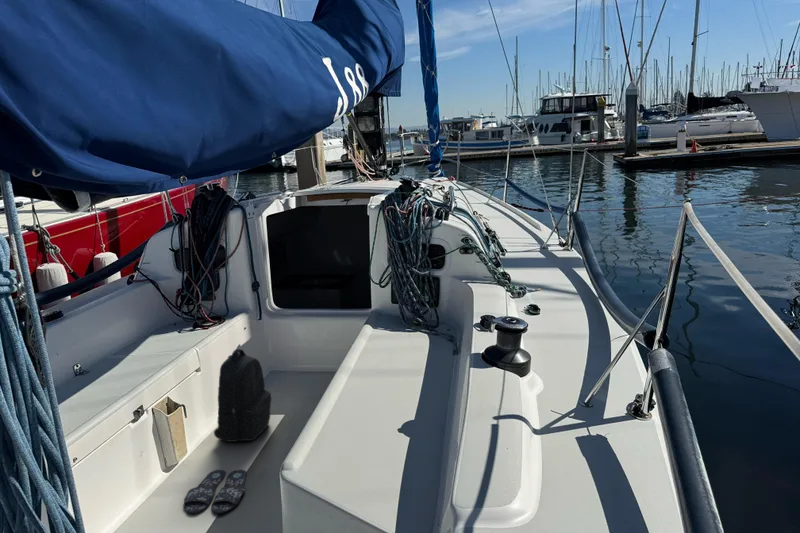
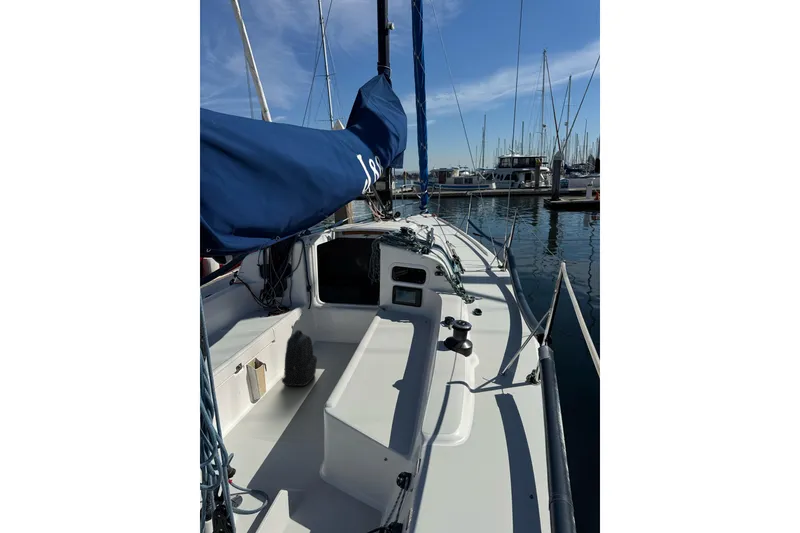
slippers: present [184,470,246,514] -> none [264,403,301,430]

